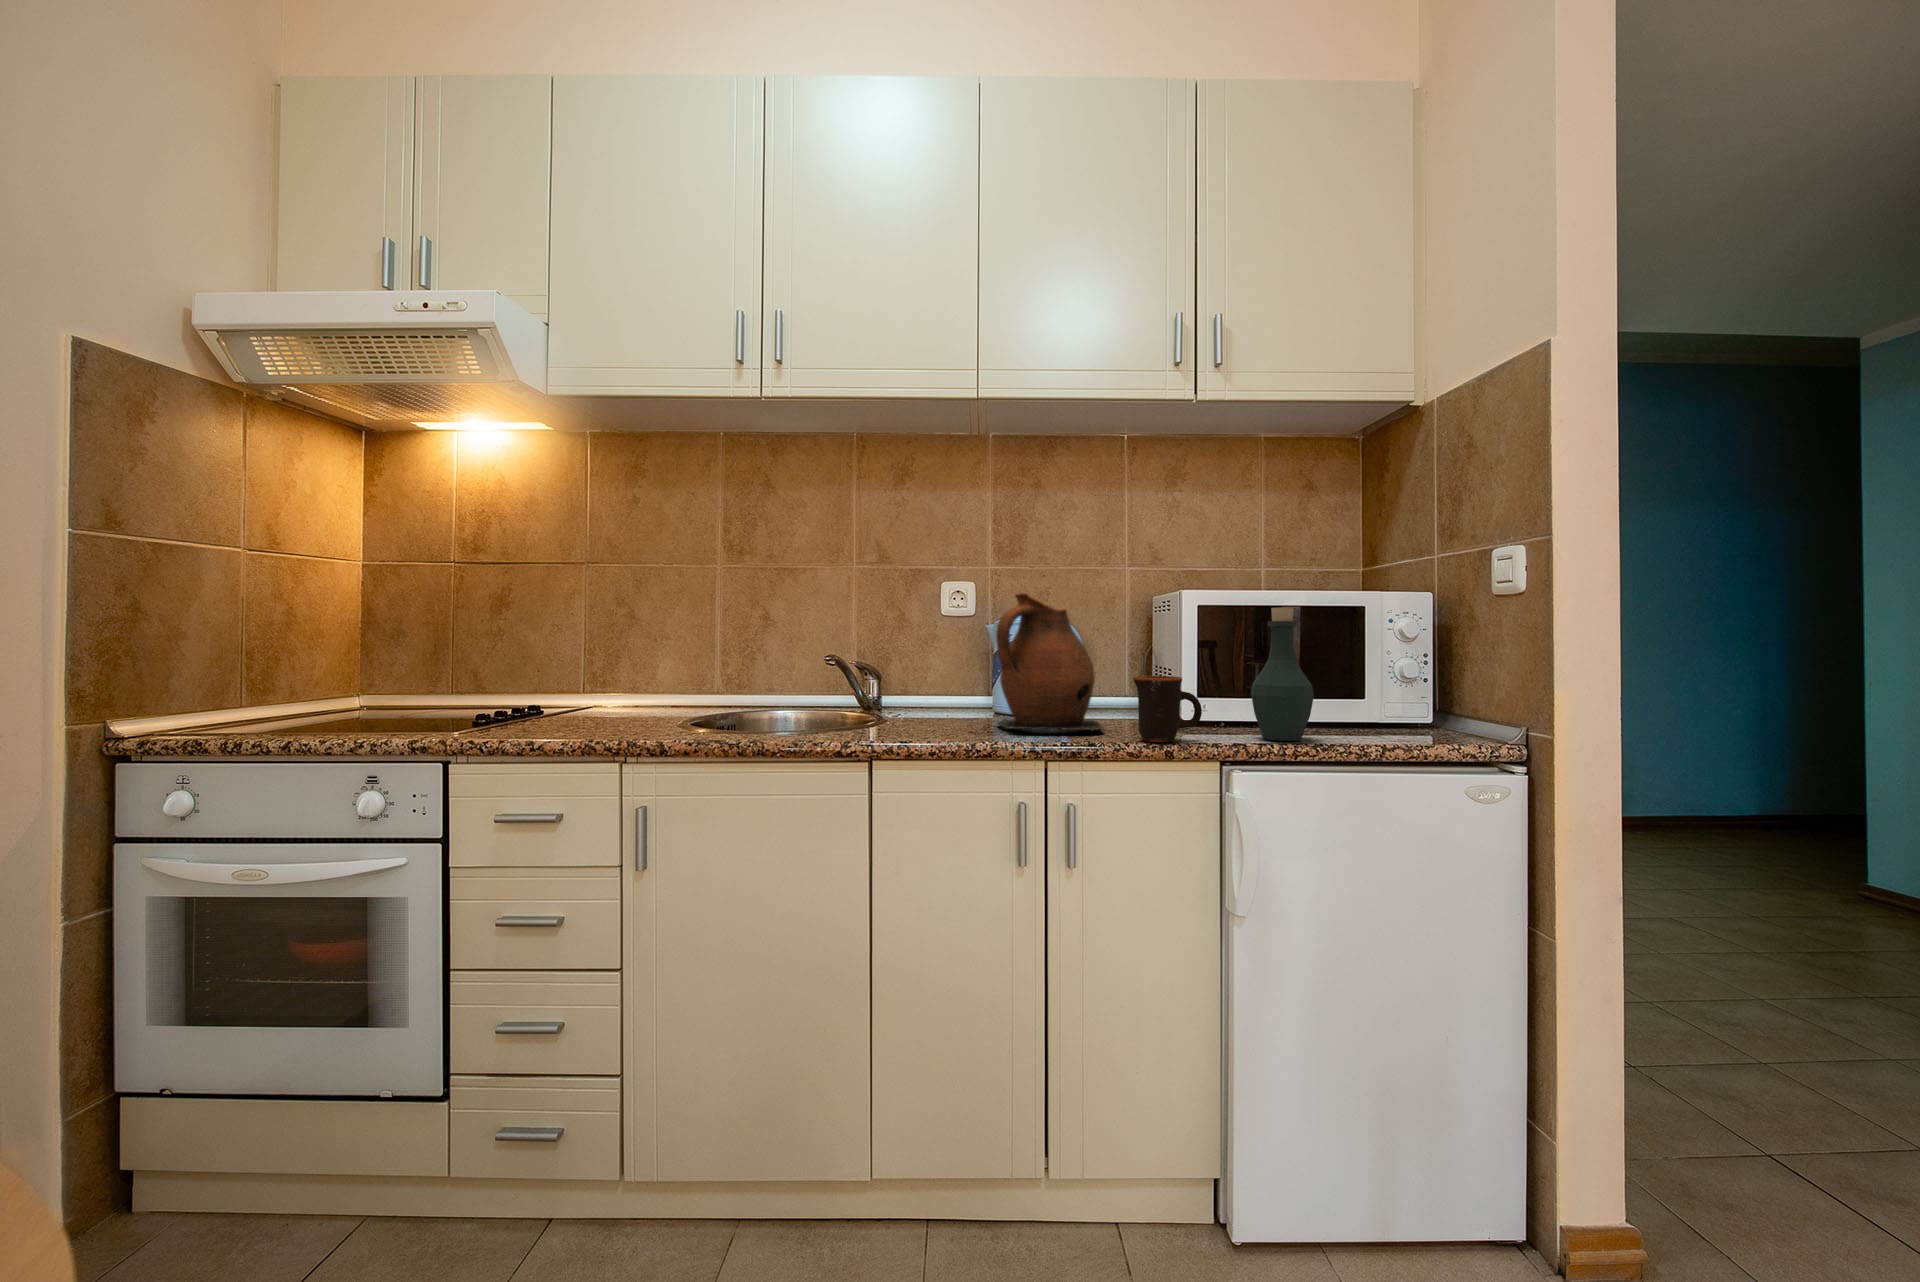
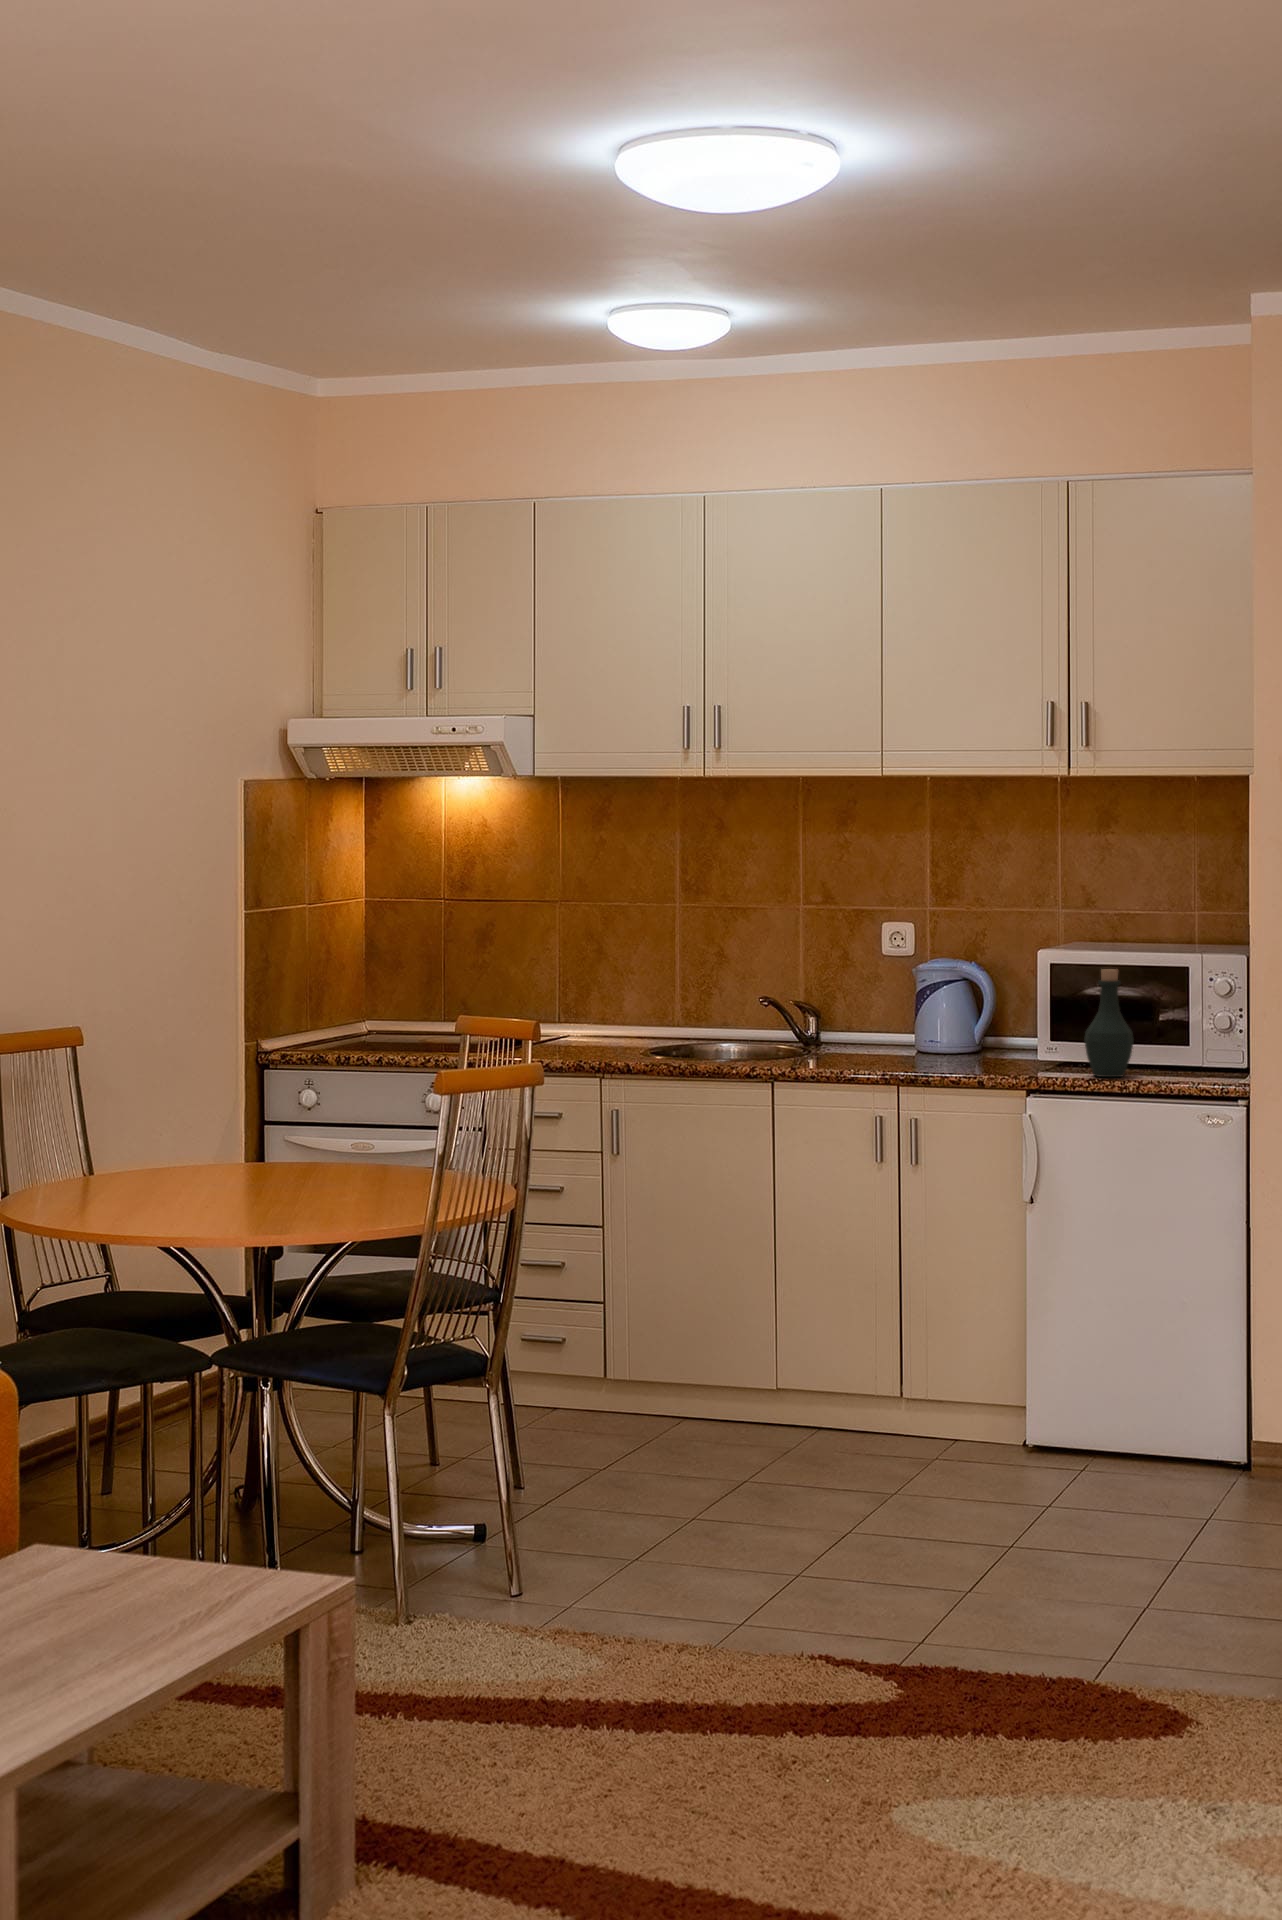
ceramic pitcher: present [996,593,1103,732] -> none [890,951,990,1068]
mug: present [1133,676,1202,742] -> none [985,1023,1042,1075]

